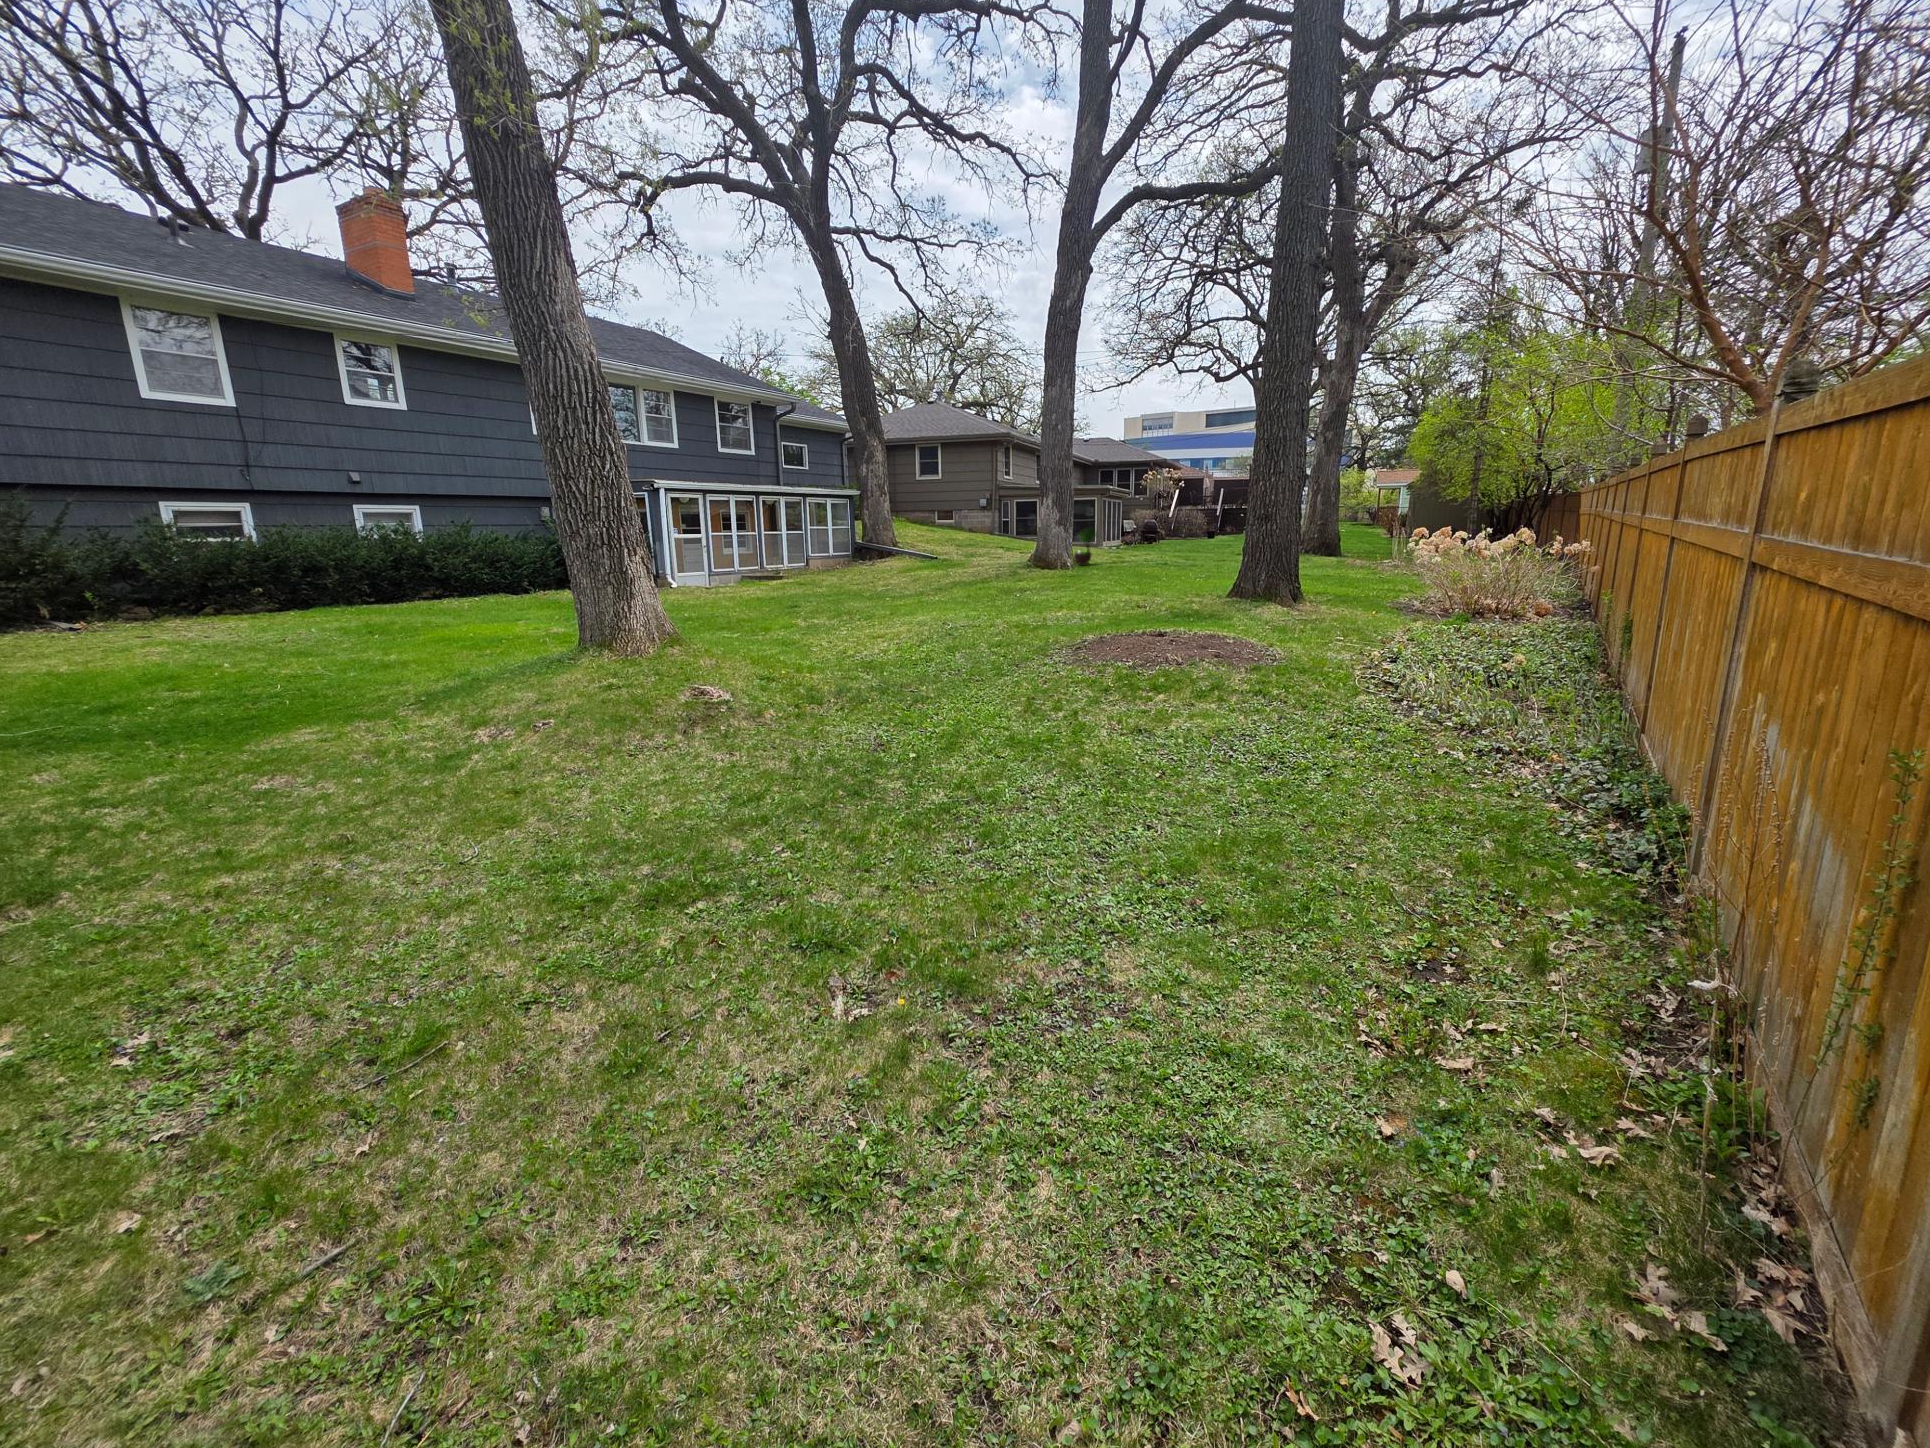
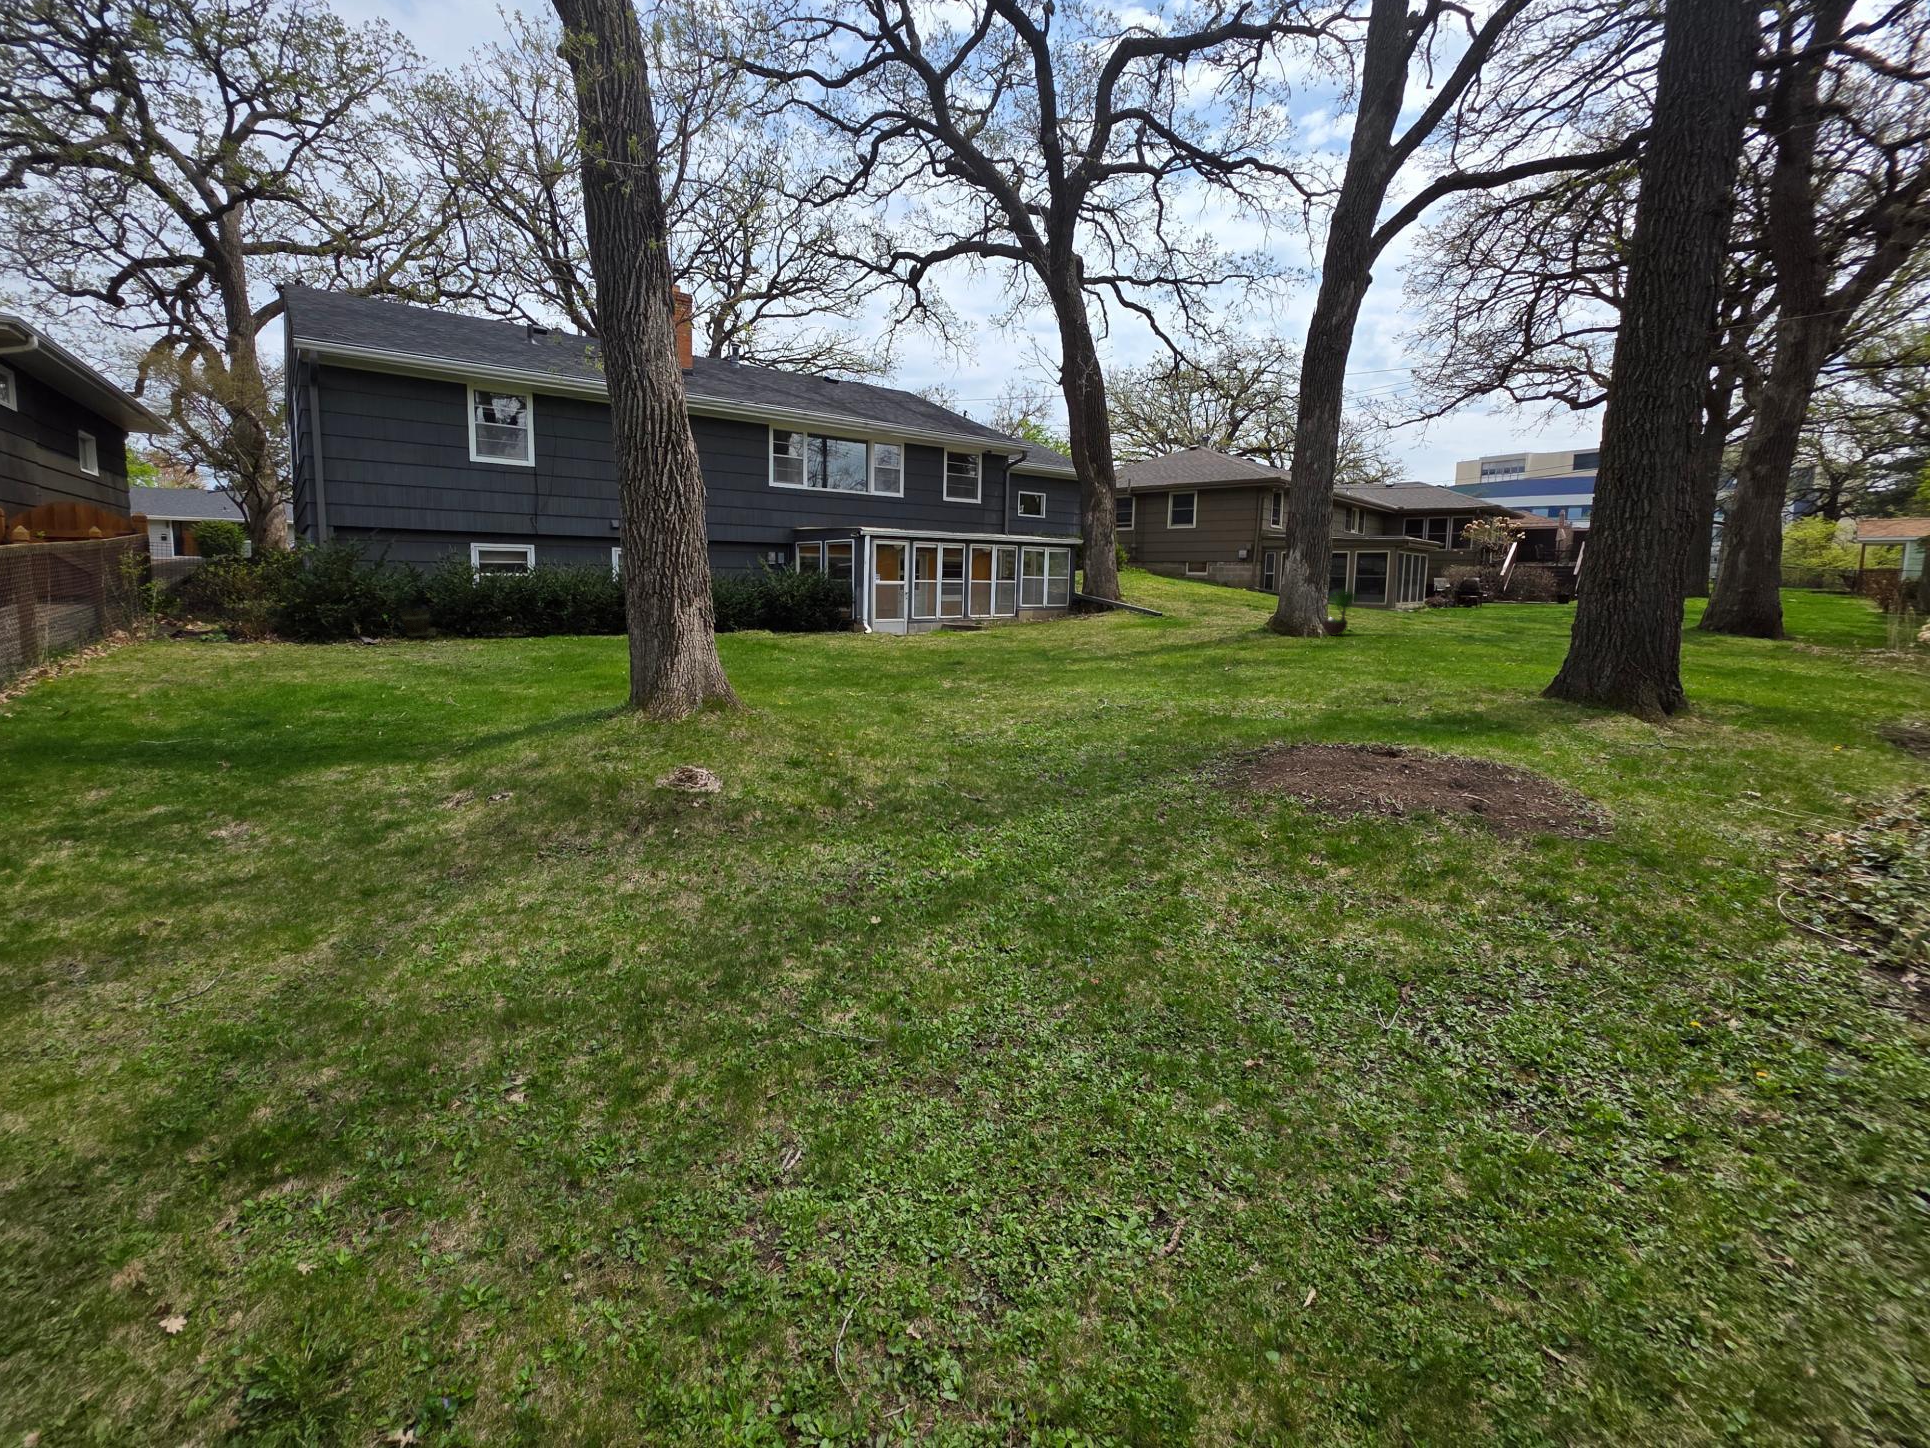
bucket: none [113,584,160,619] -> present [401,608,429,637]

